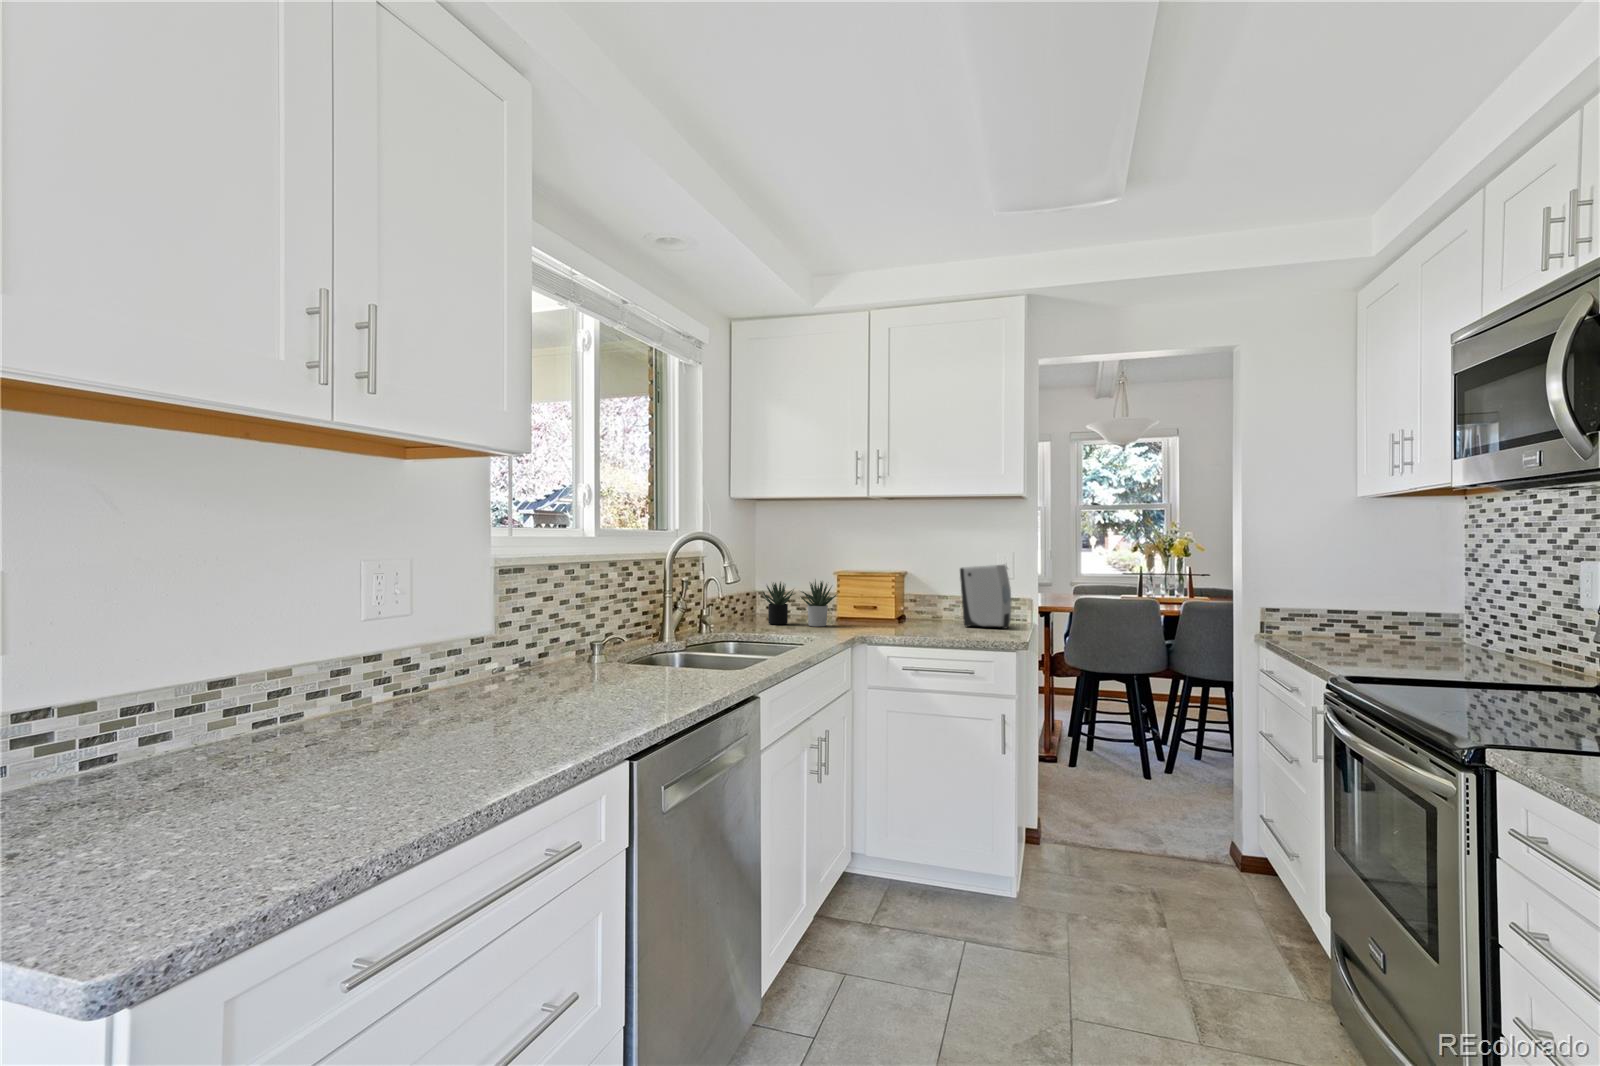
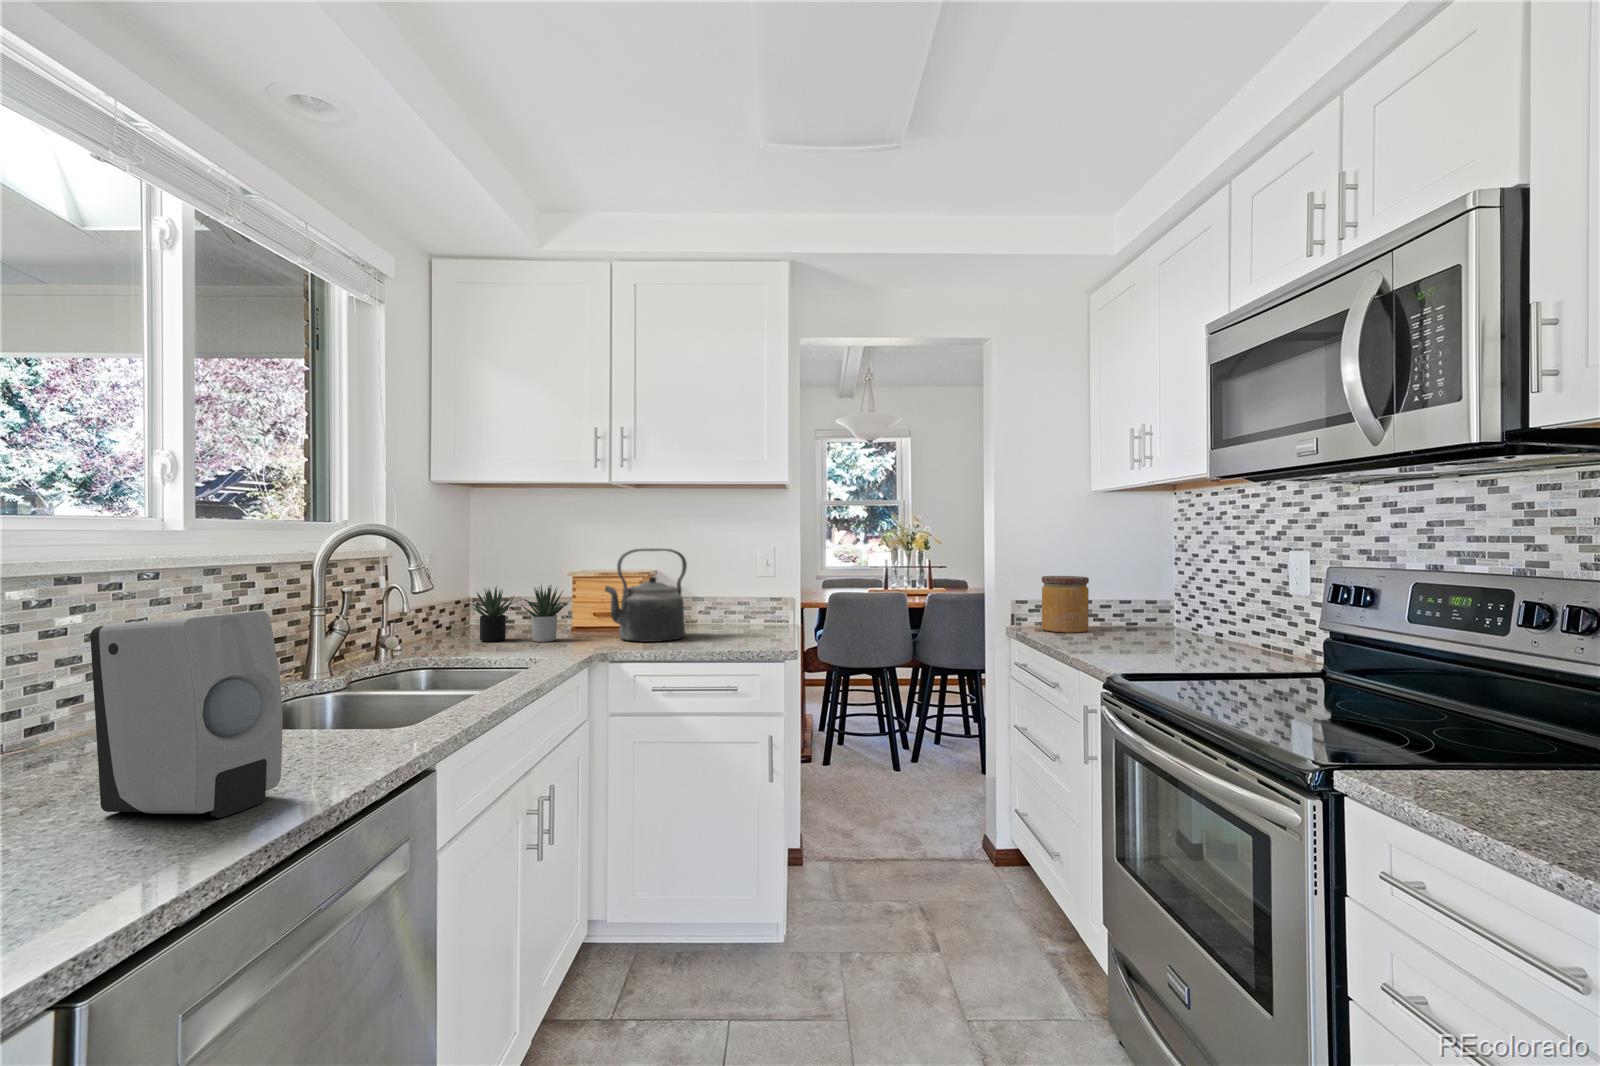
kettle: none [866,552,935,630] -> present [605,549,687,642]
soap dispenser: present [960,565,1011,629] -> present [90,611,283,818]
jar: none [1297,584,1352,643] -> present [1042,576,1089,633]

